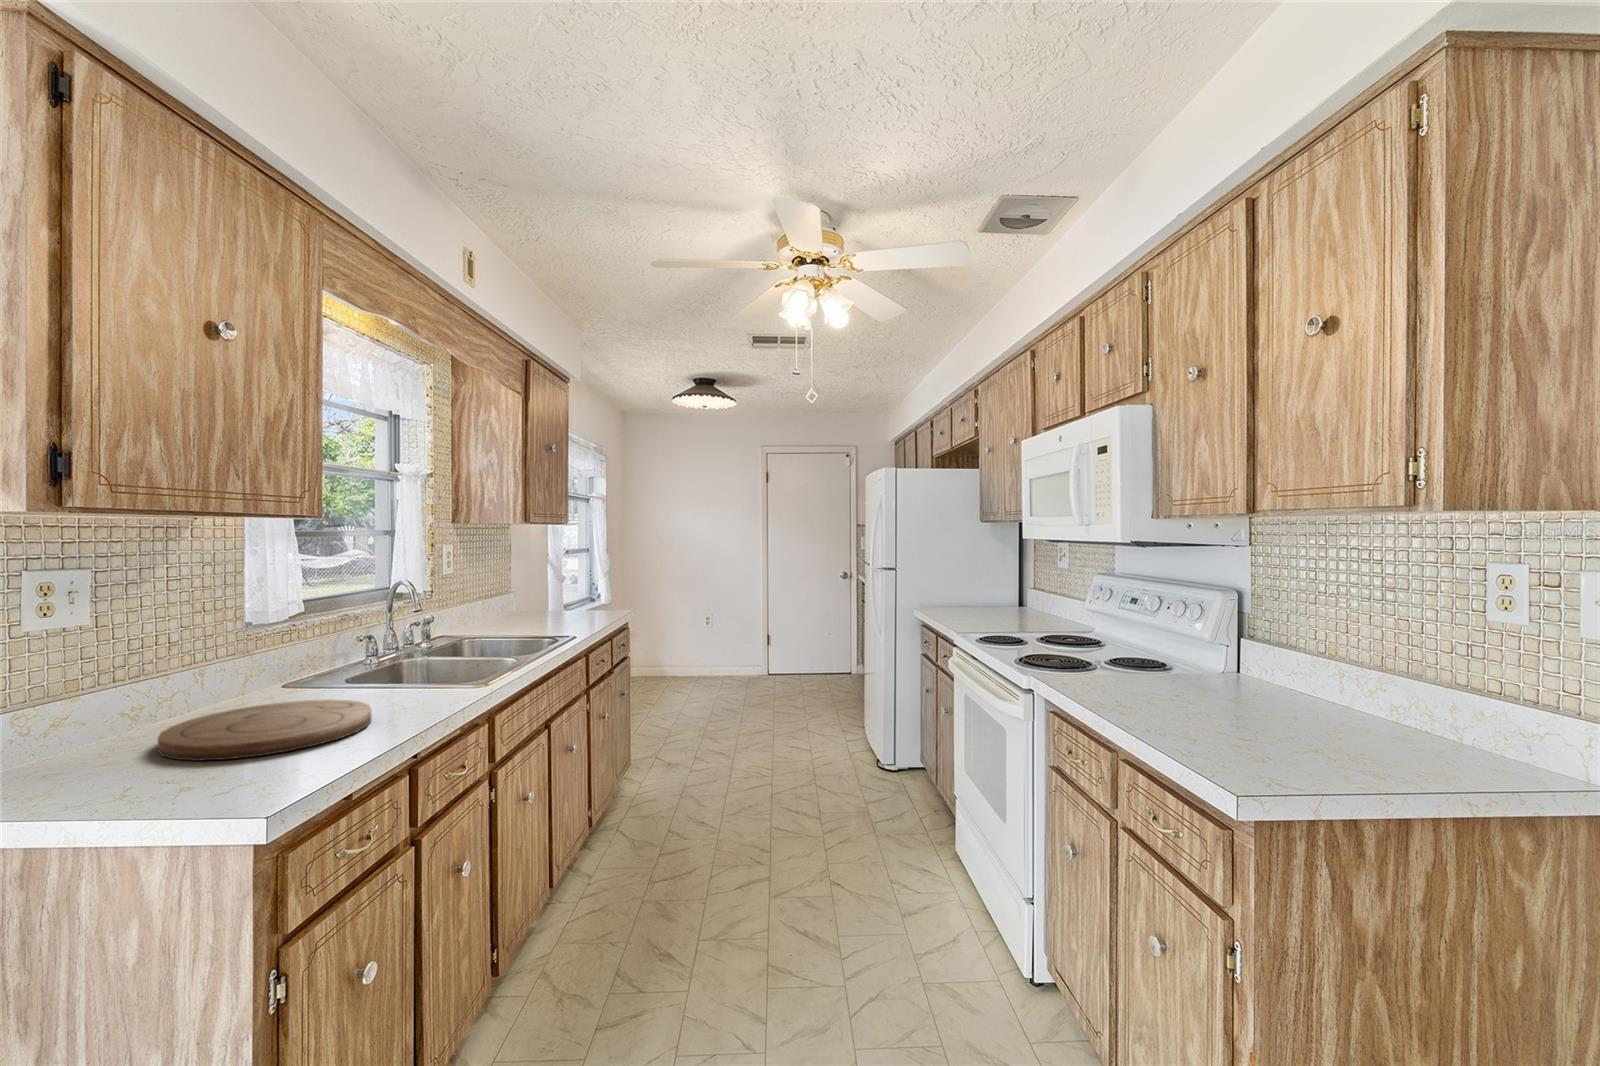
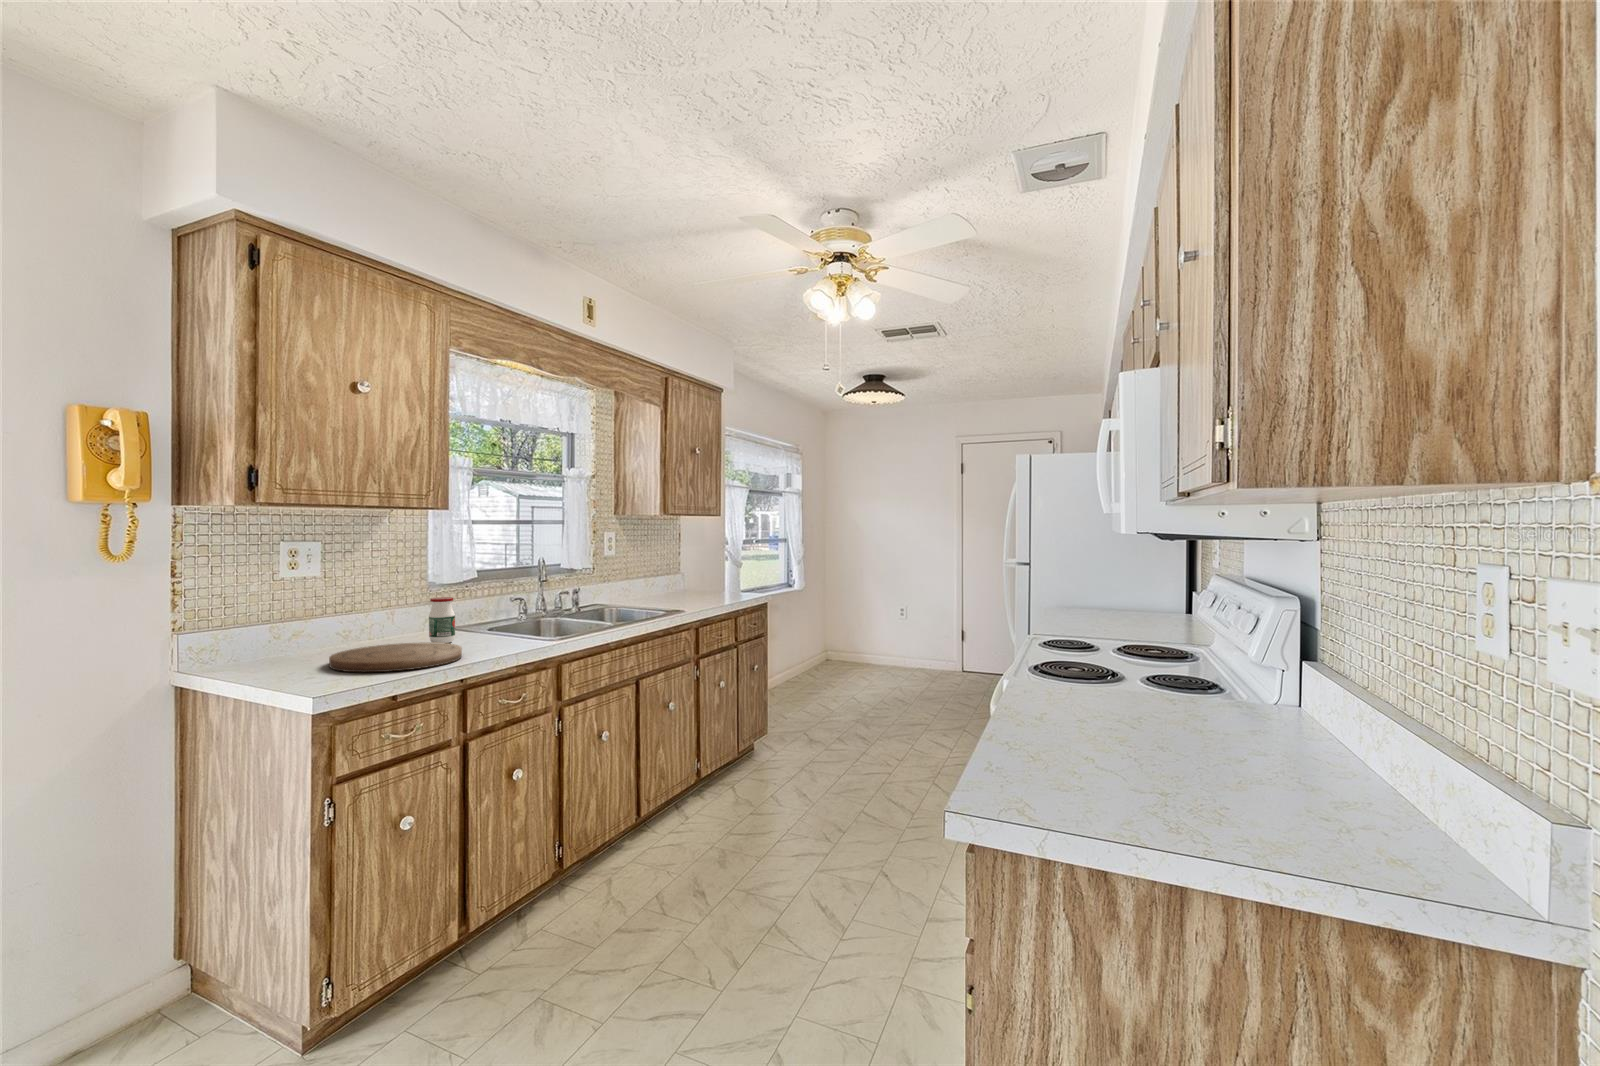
jar: none [264,637,305,702] -> present [429,597,455,643]

